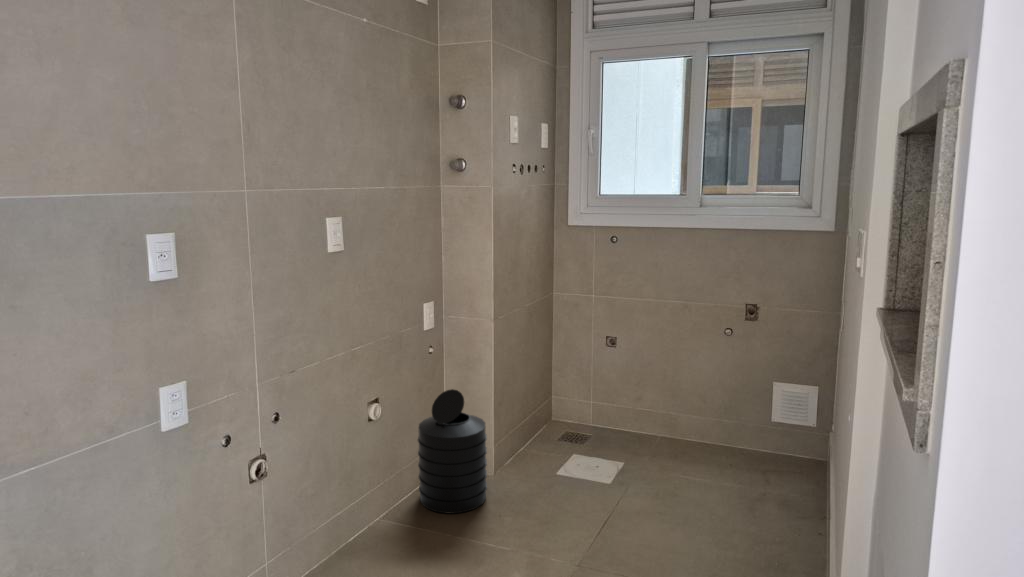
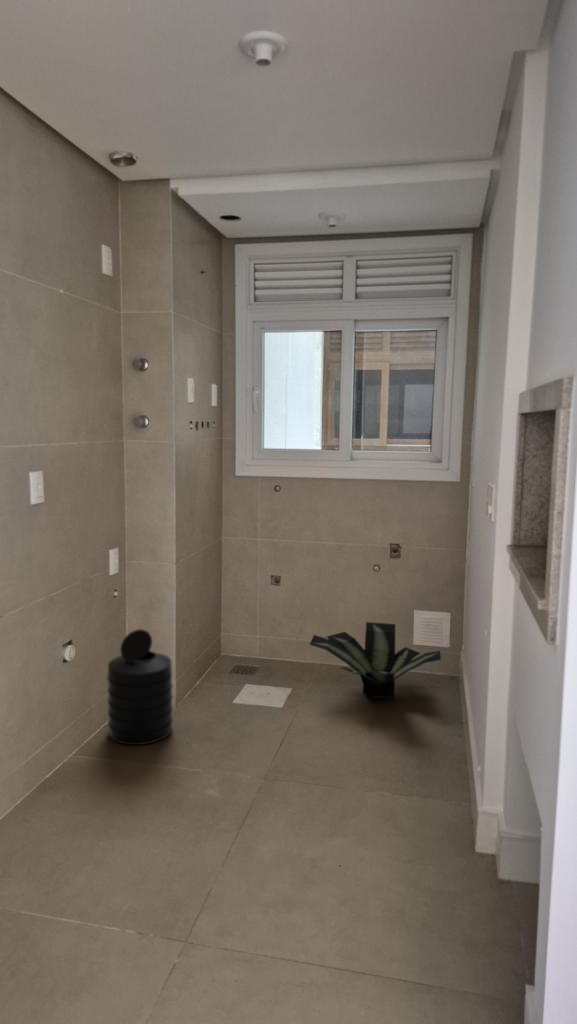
potted plant: none [644,393,802,487] -> present [310,622,441,701]

